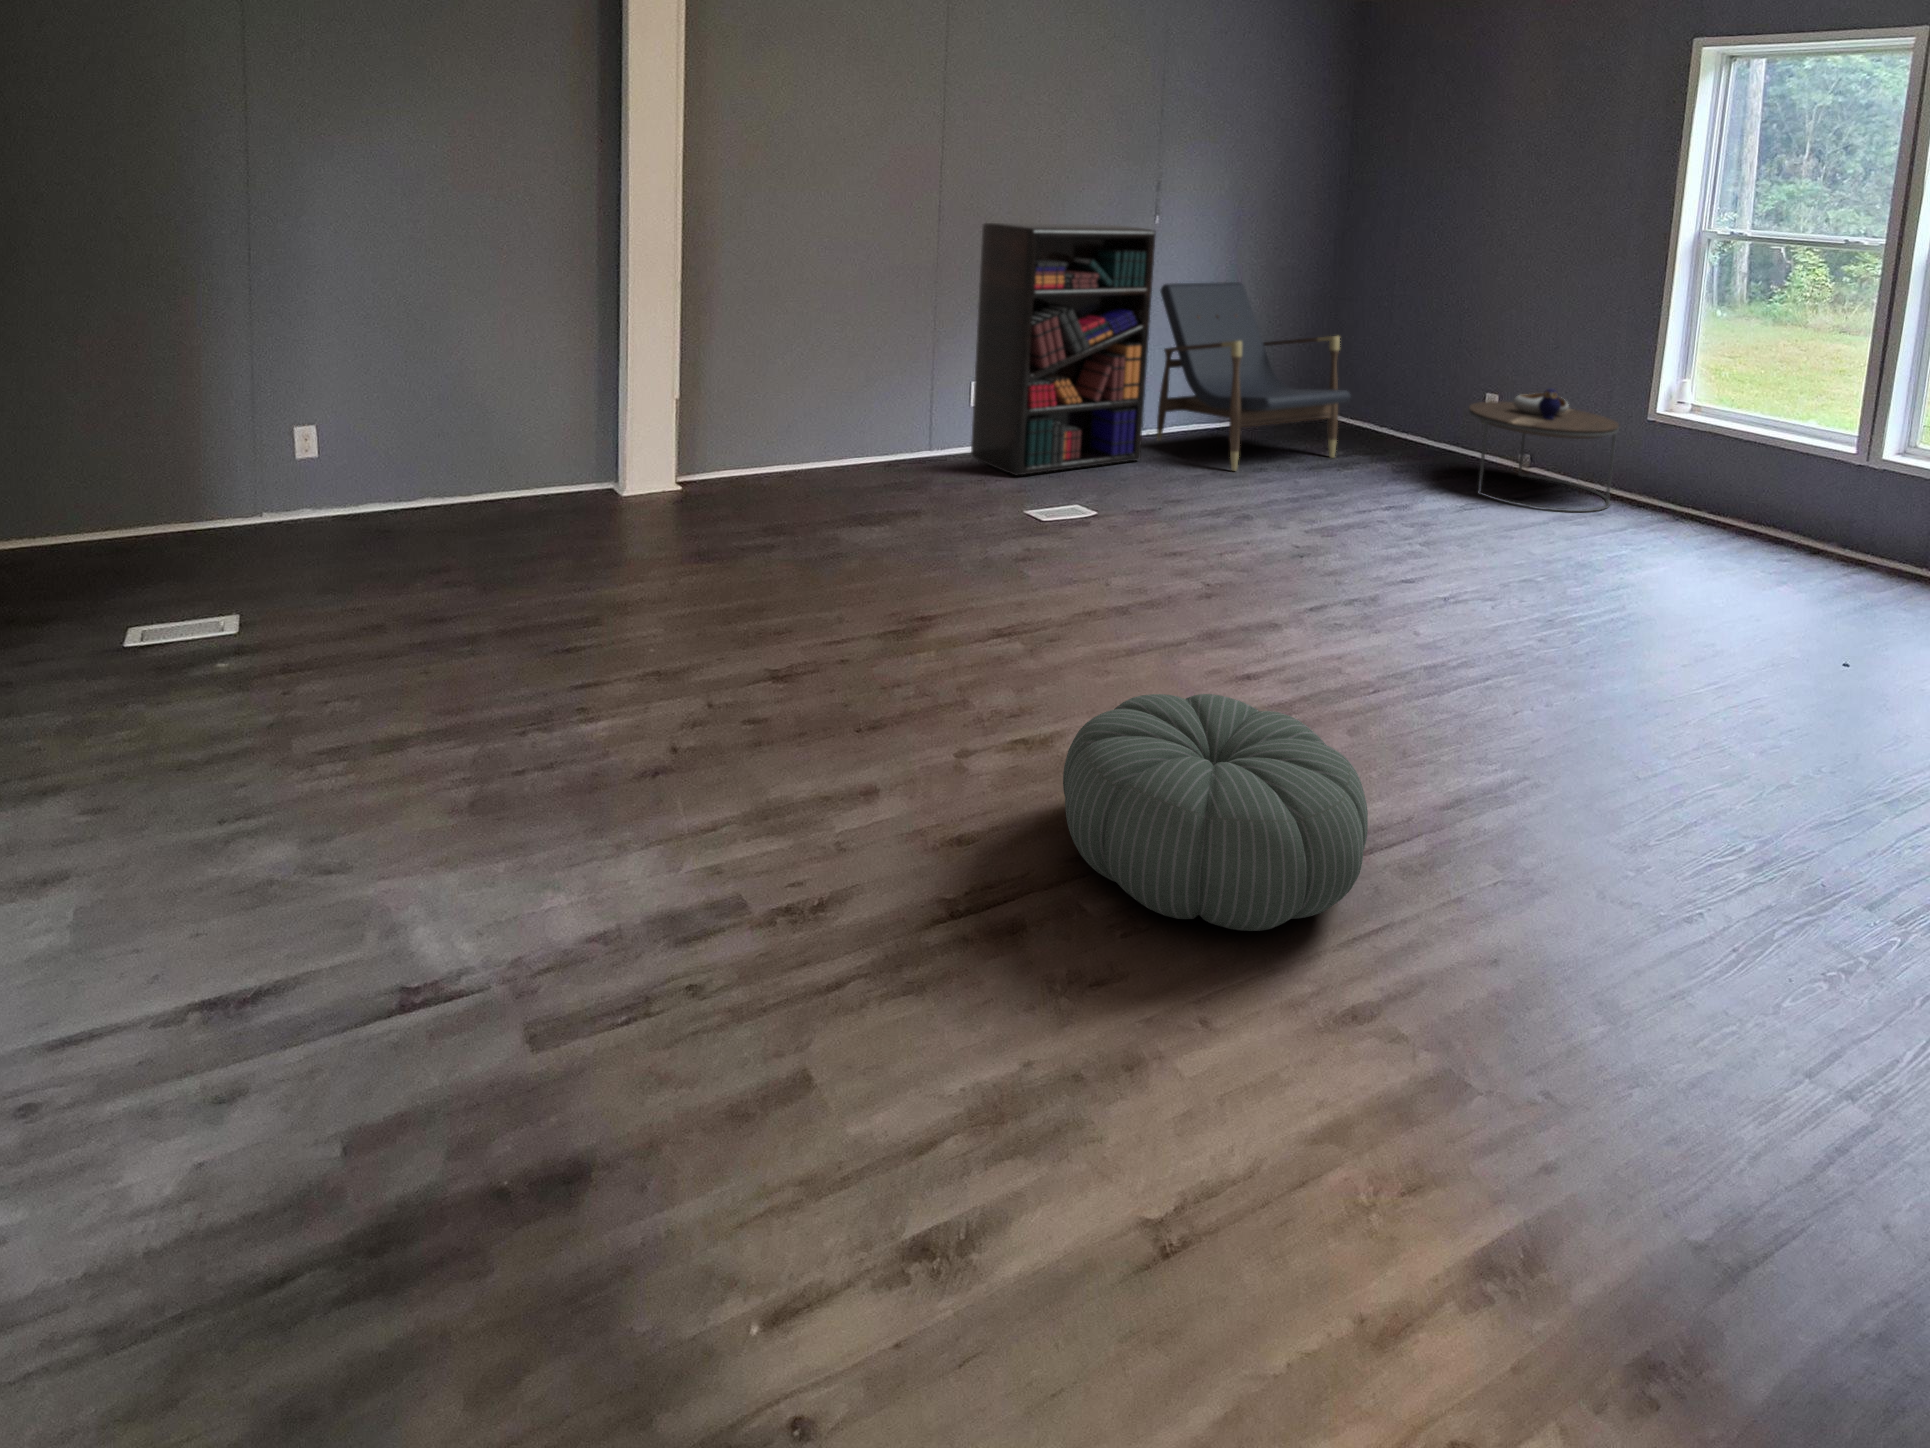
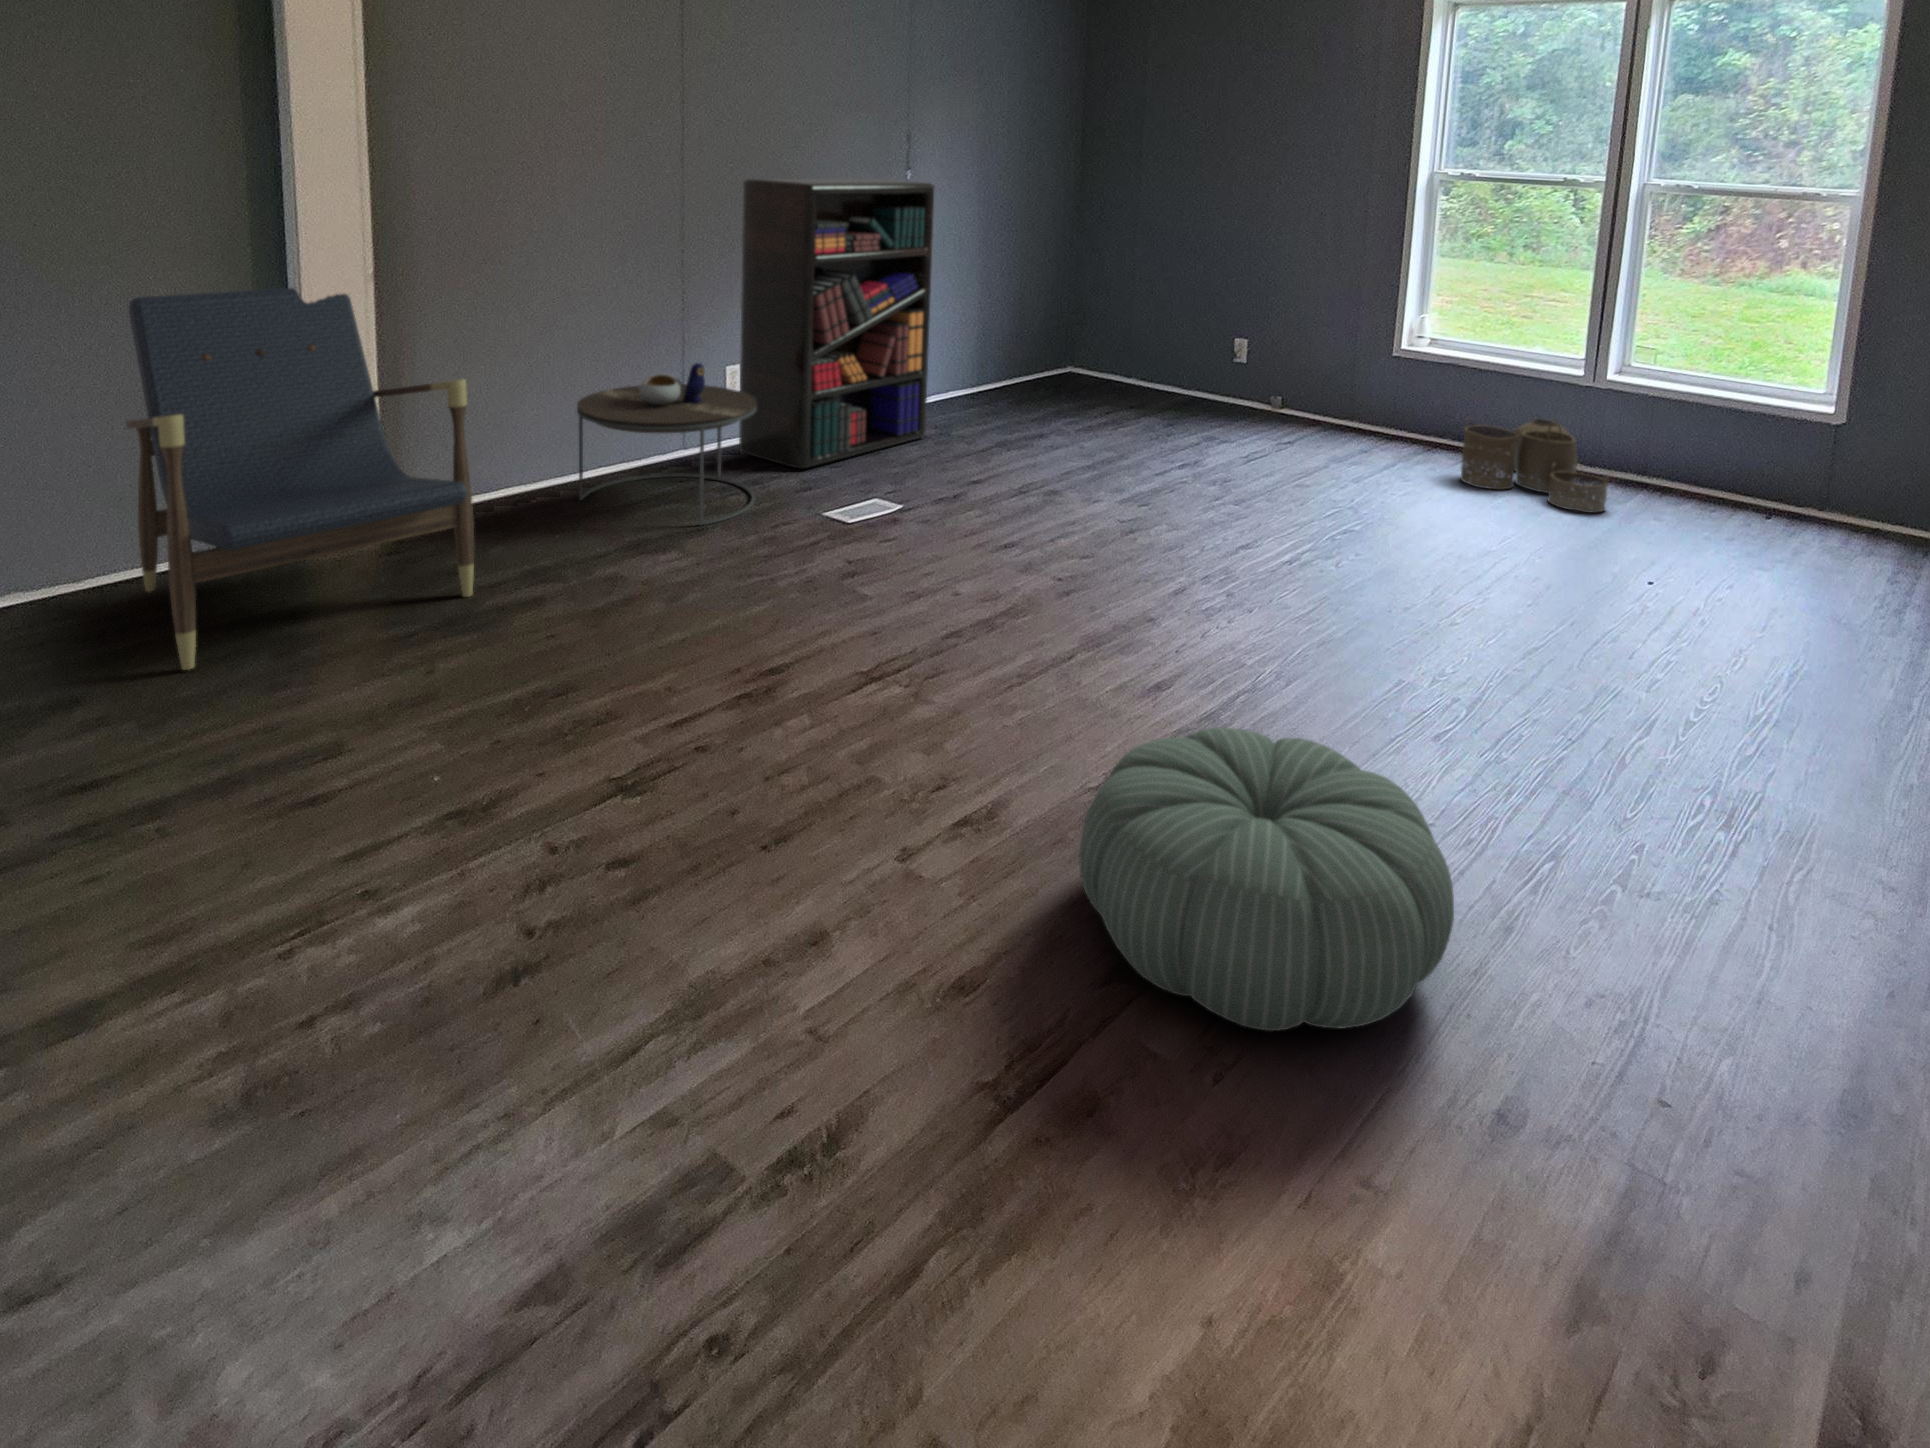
lounge chair: present [1157,282,1351,471] -> present [126,288,474,670]
side table: present [1469,389,1619,512] -> present [577,363,757,525]
woven basket: none [1687,487,1853,599] -> present [1461,414,1608,512]

